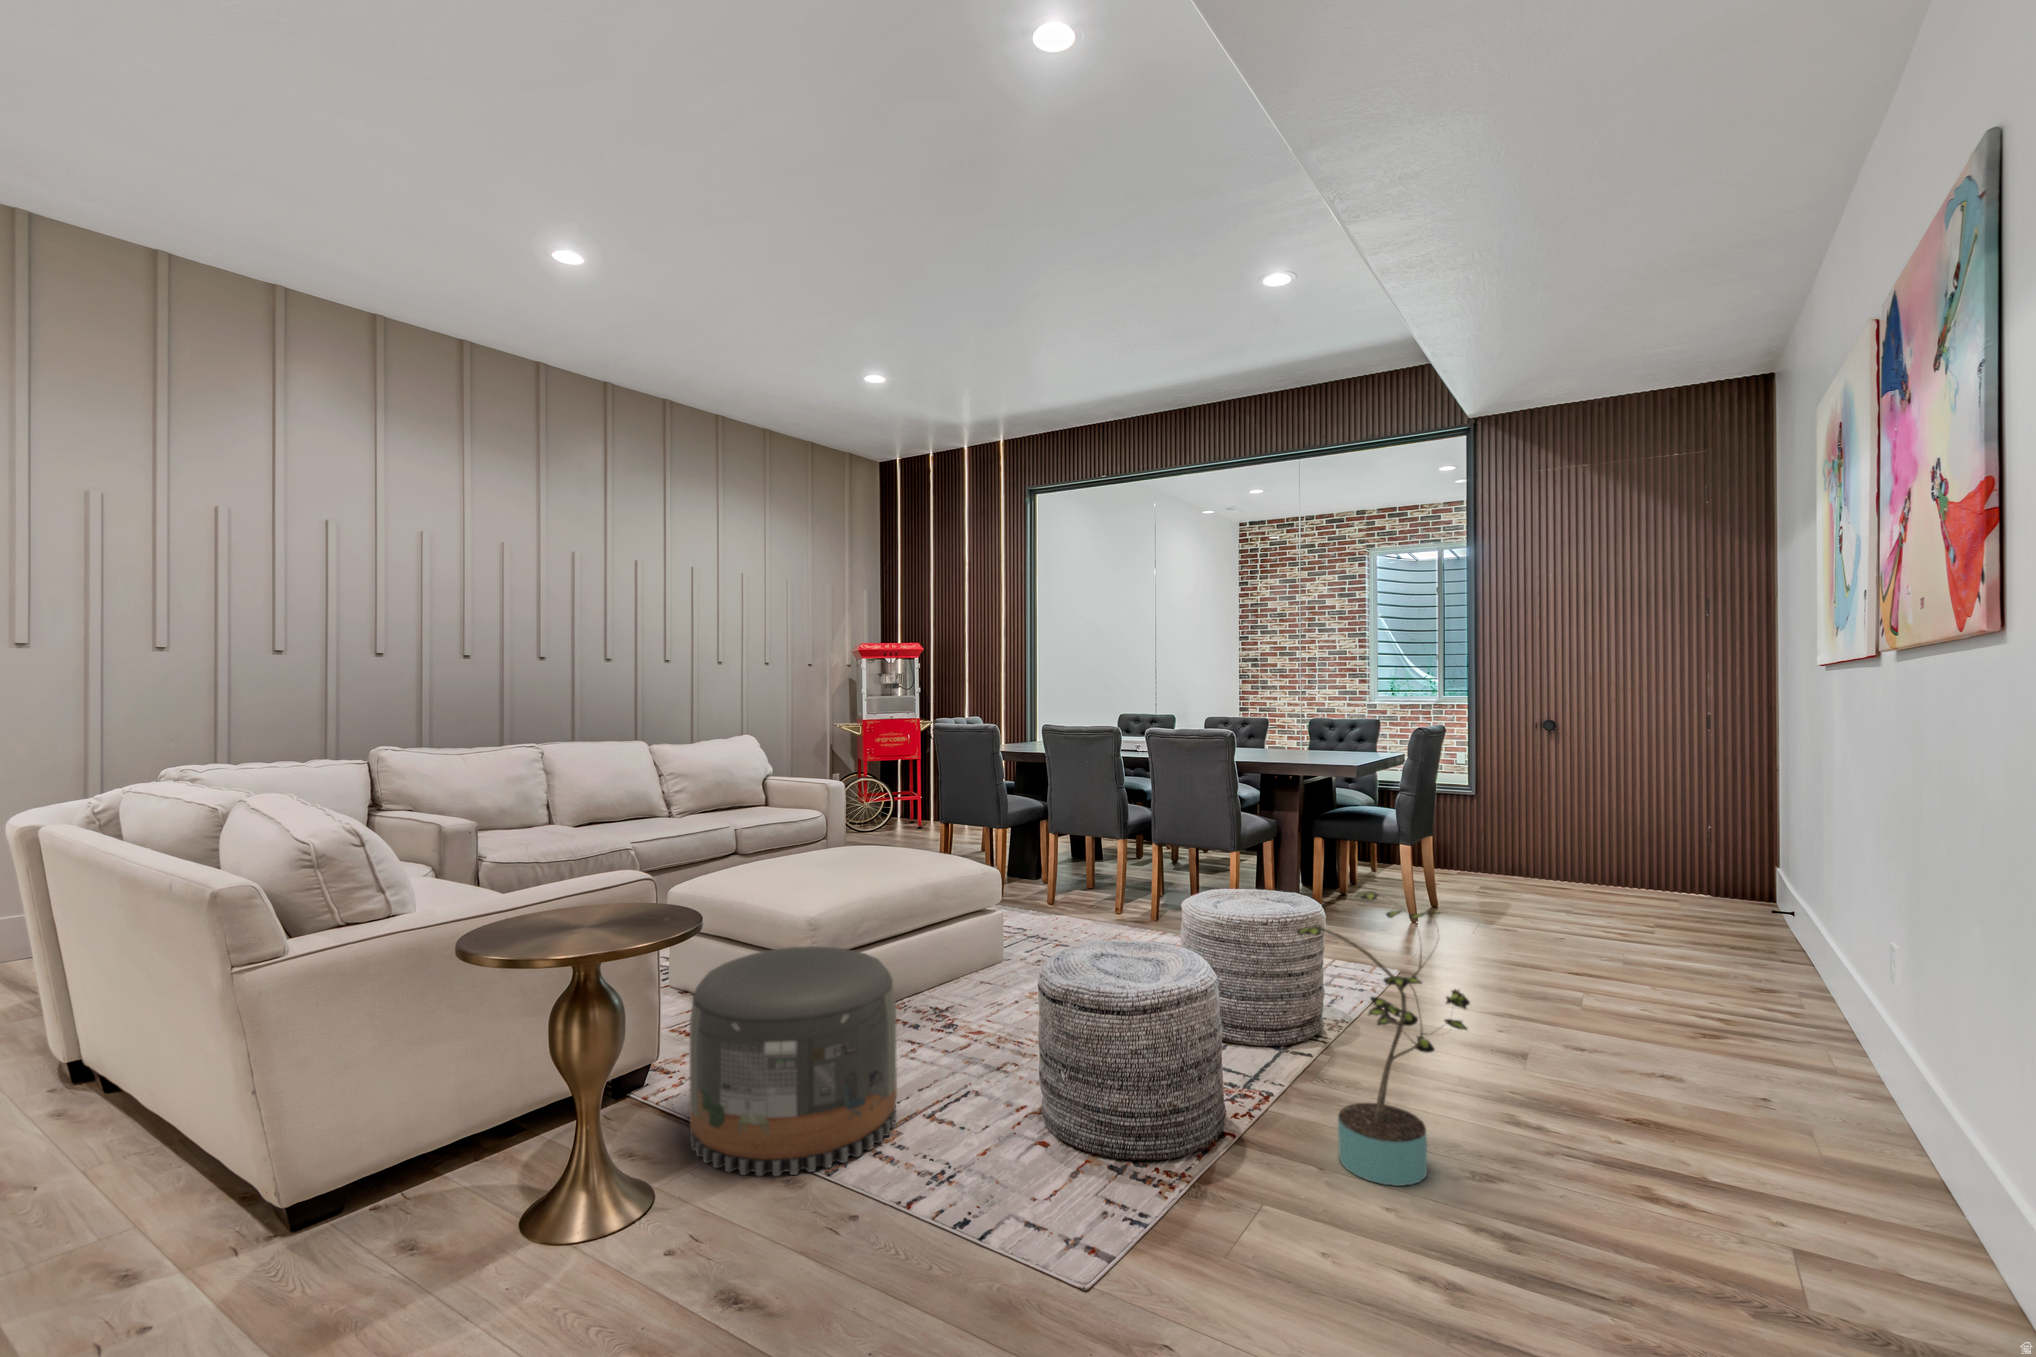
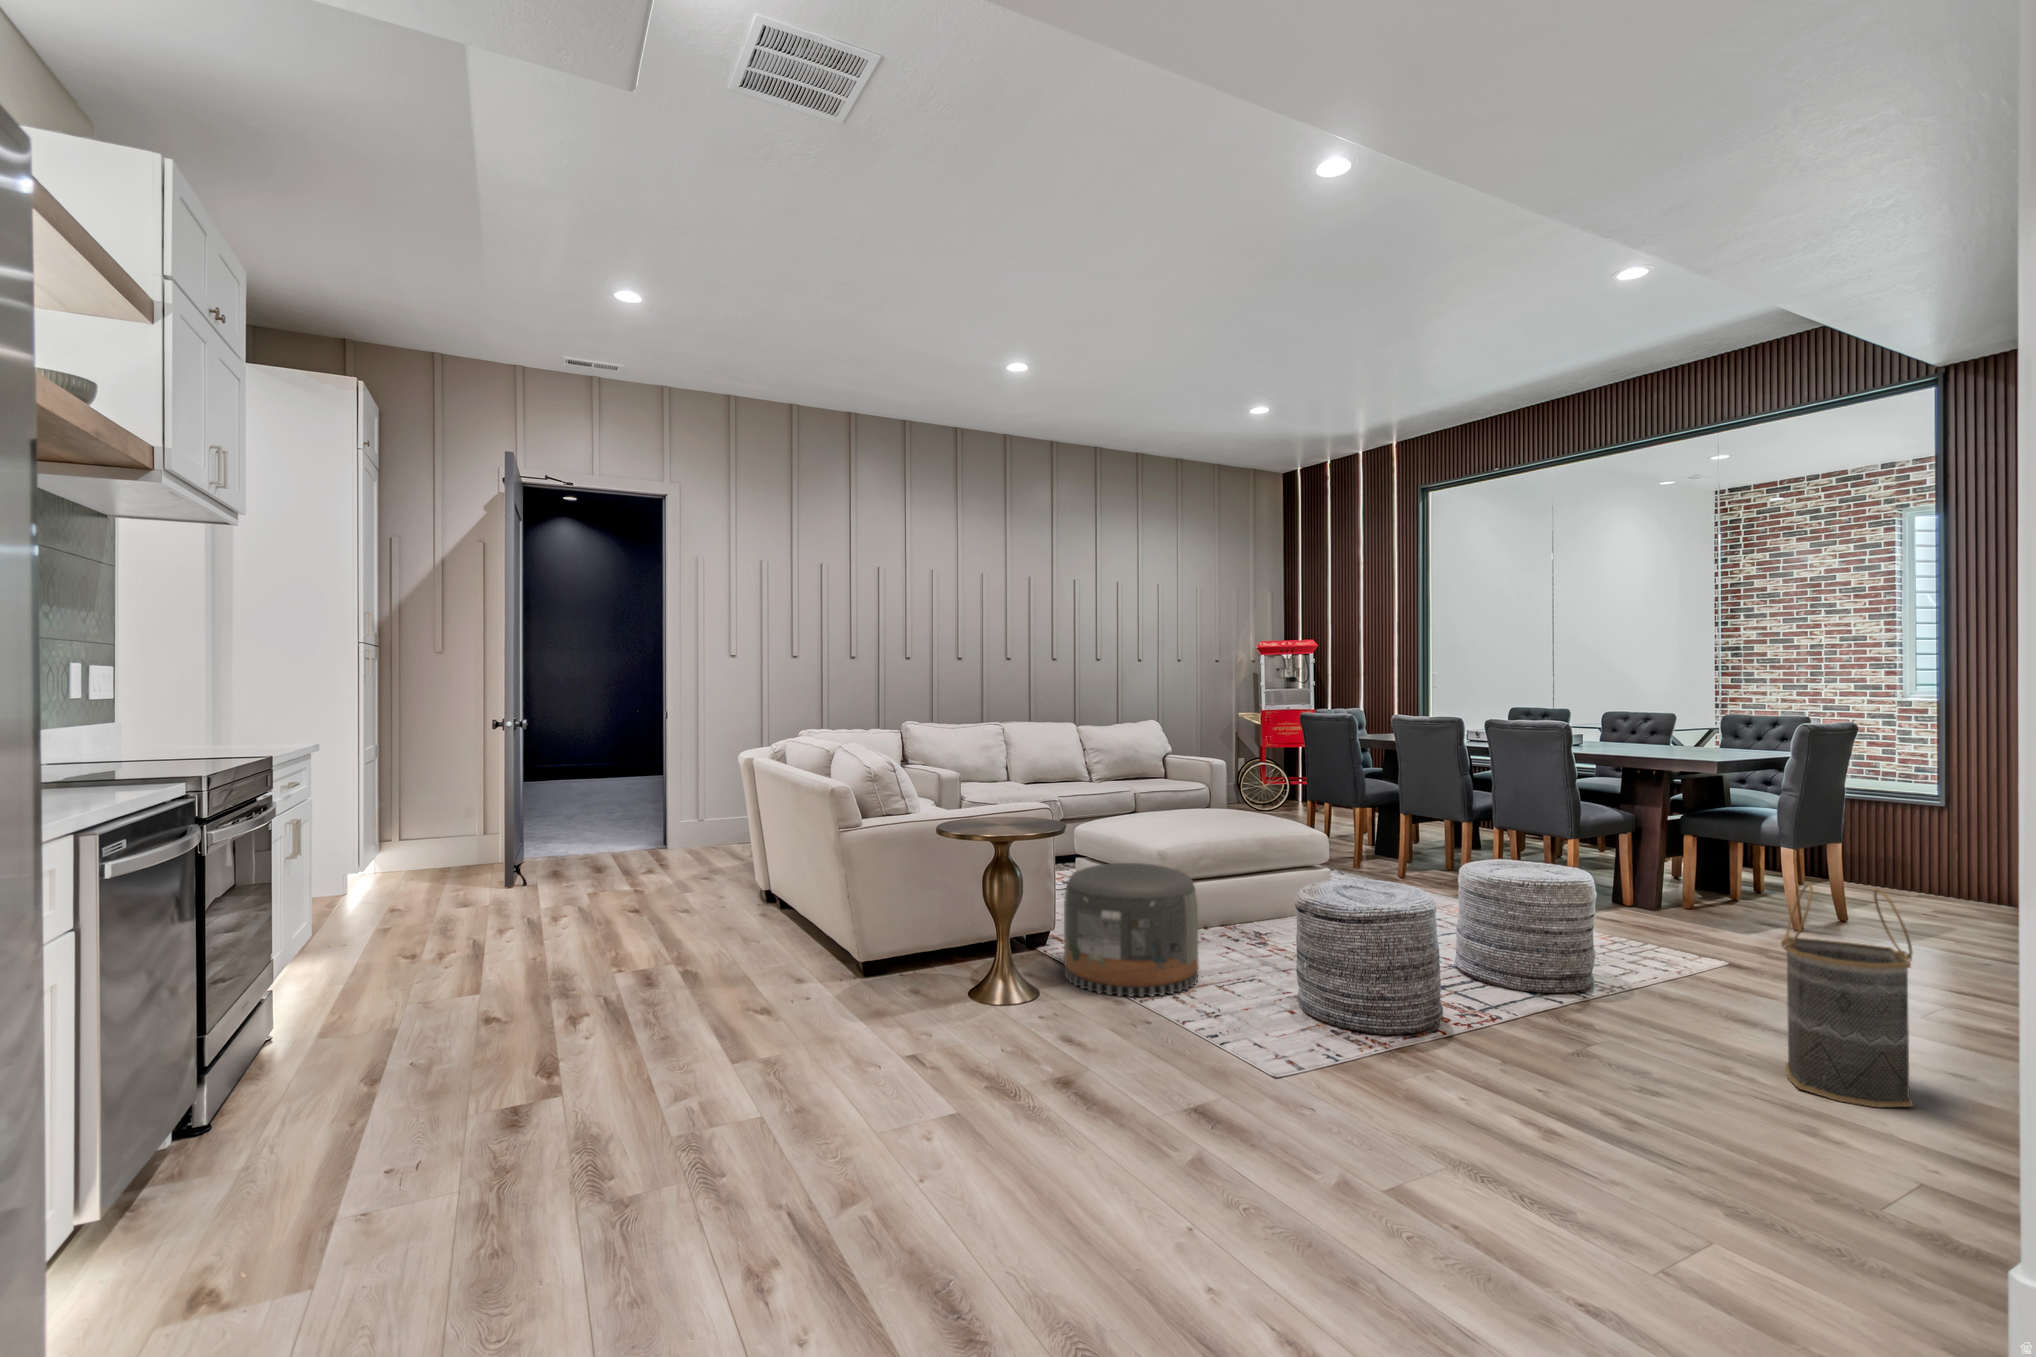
potted plant: present [1297,891,1470,1186] -> none [1482,853,1620,1079]
basket: none [1556,898,1697,1142] -> present [1781,884,1913,1107]

